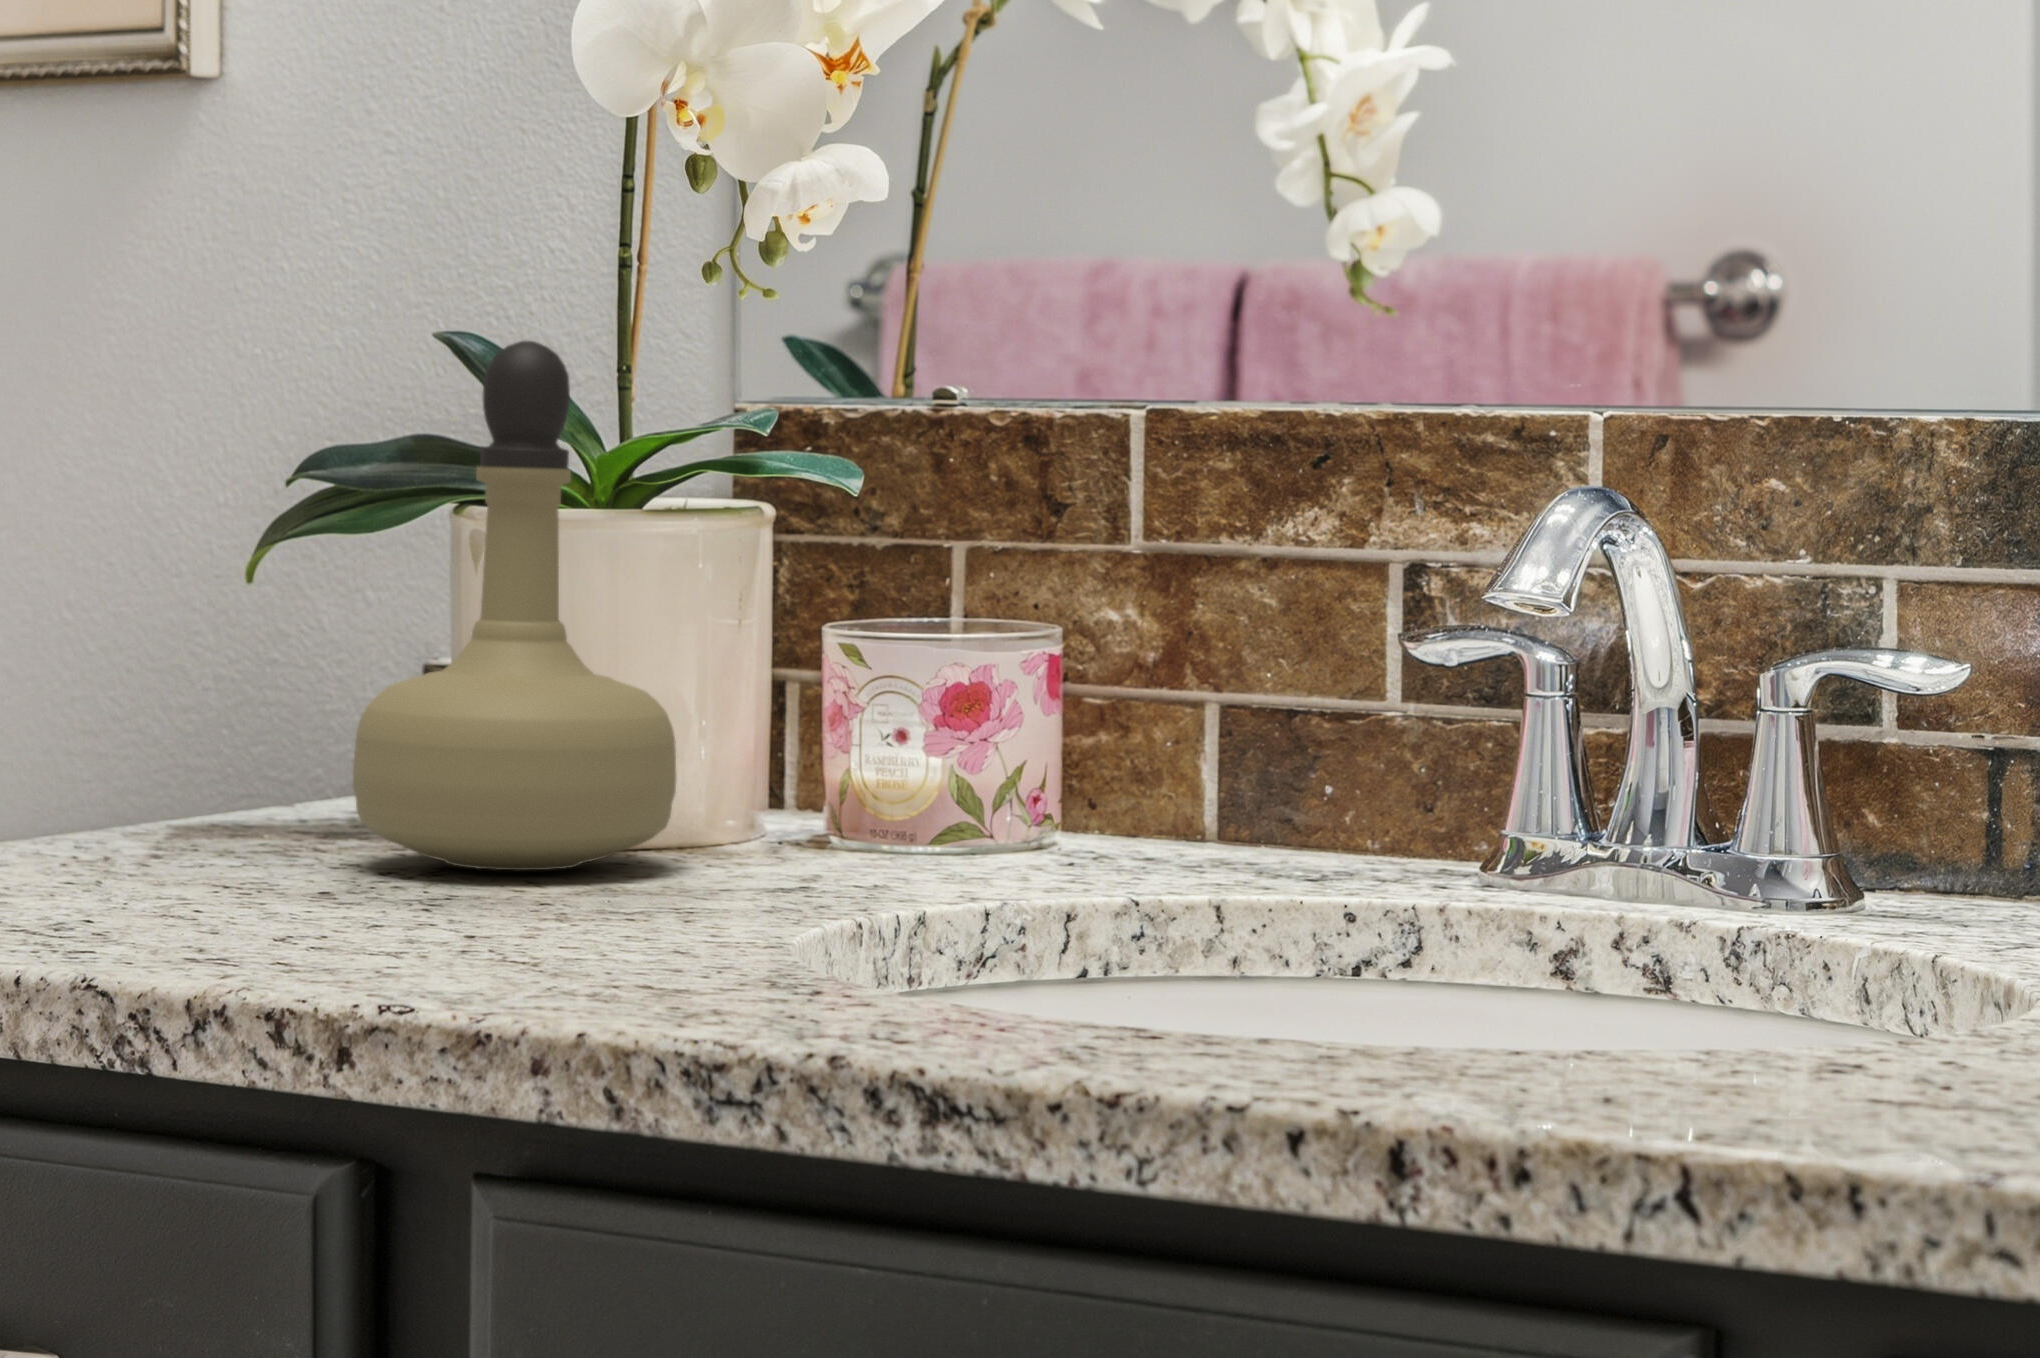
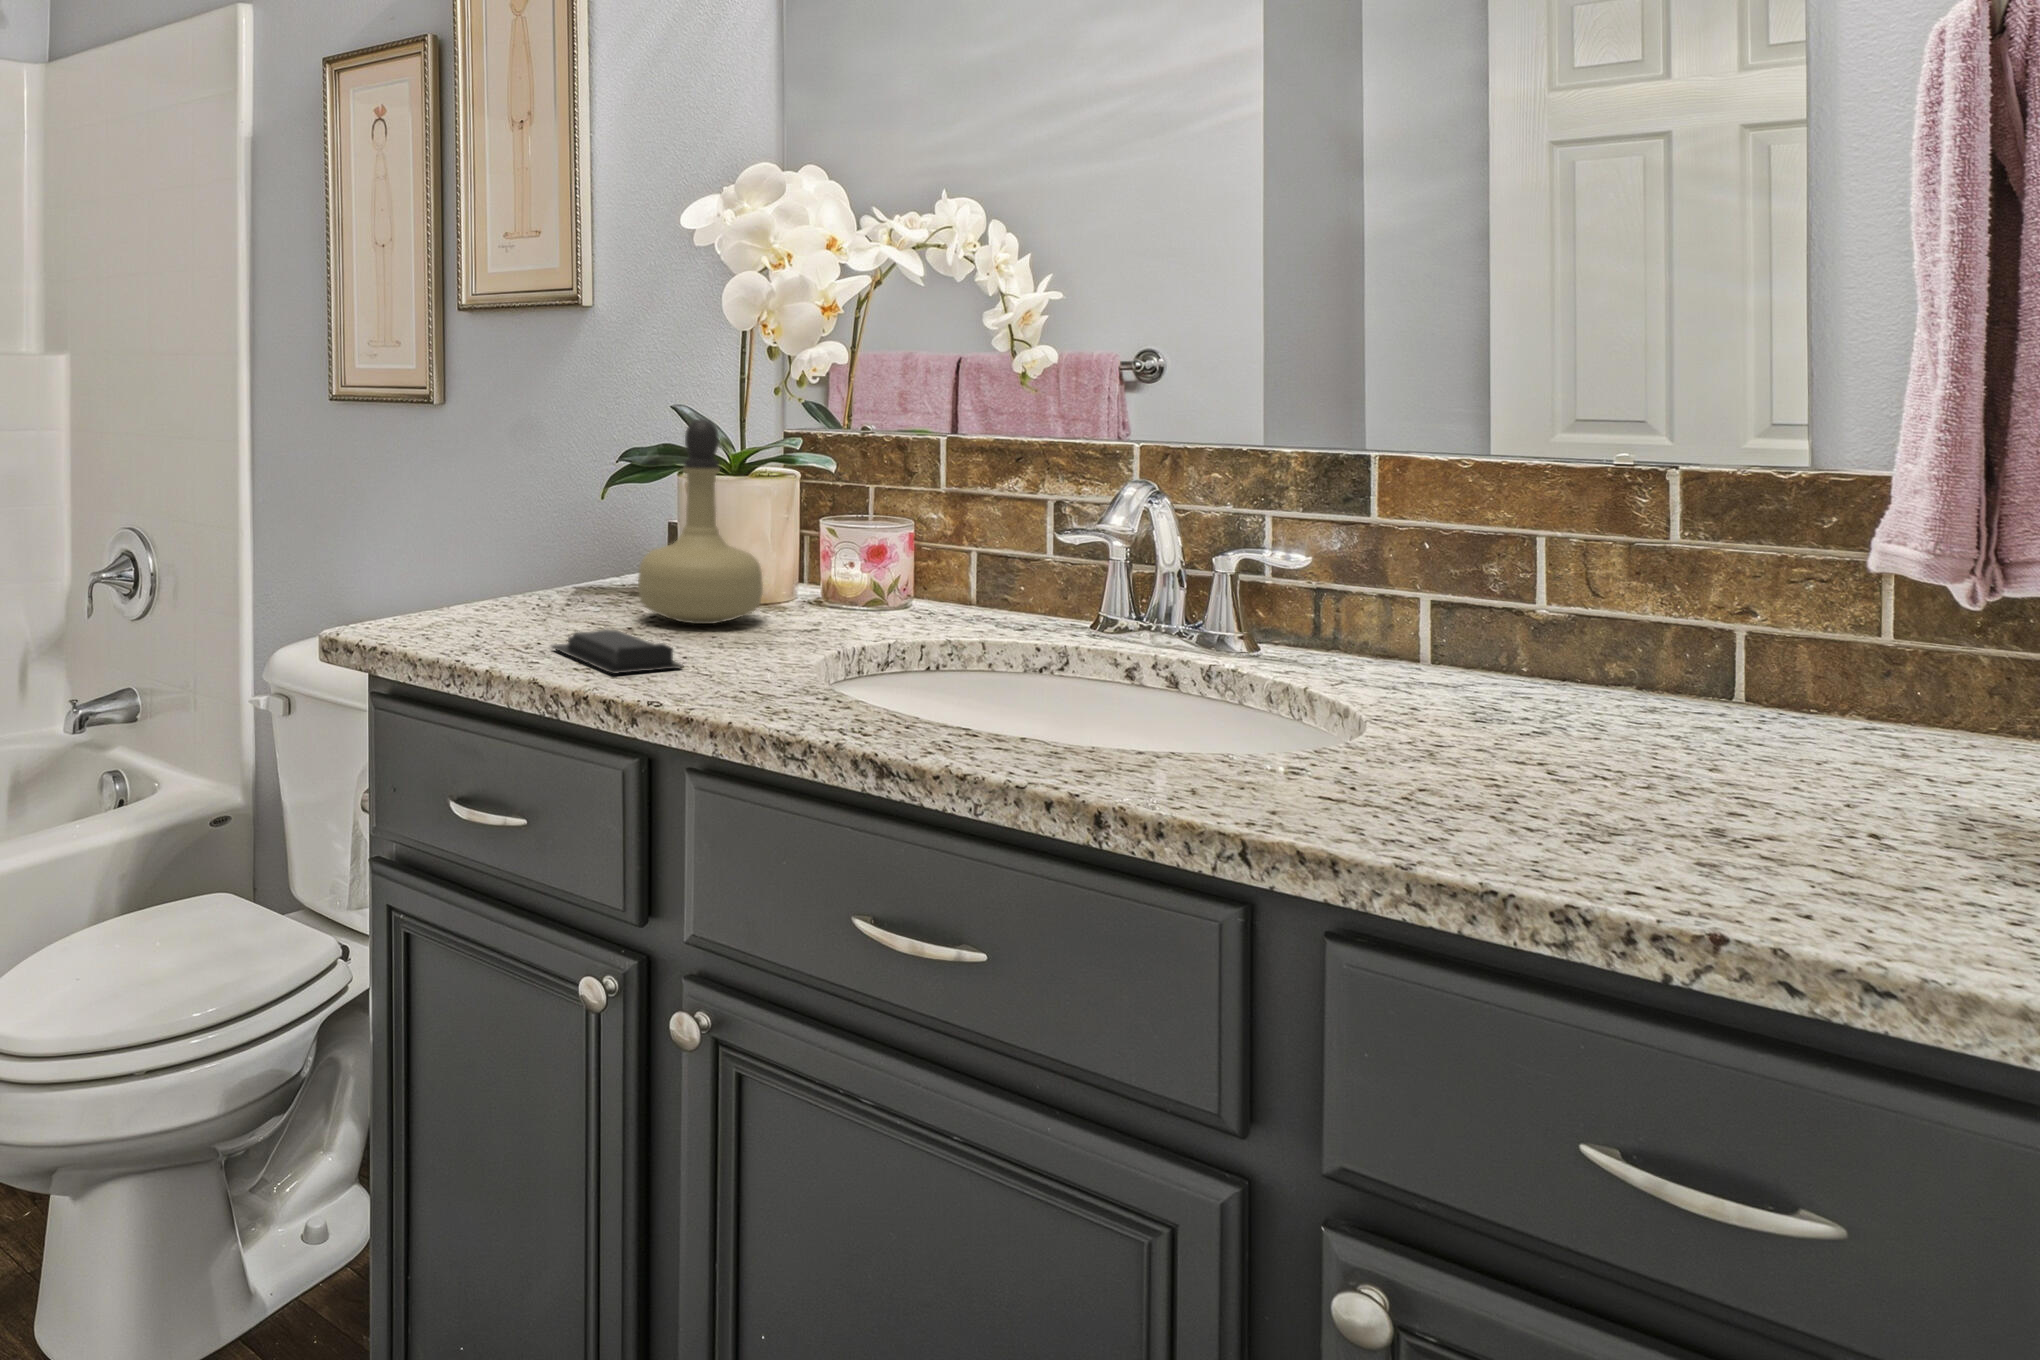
soap bar: none [117,864,467,954] -> present [551,629,682,674]

